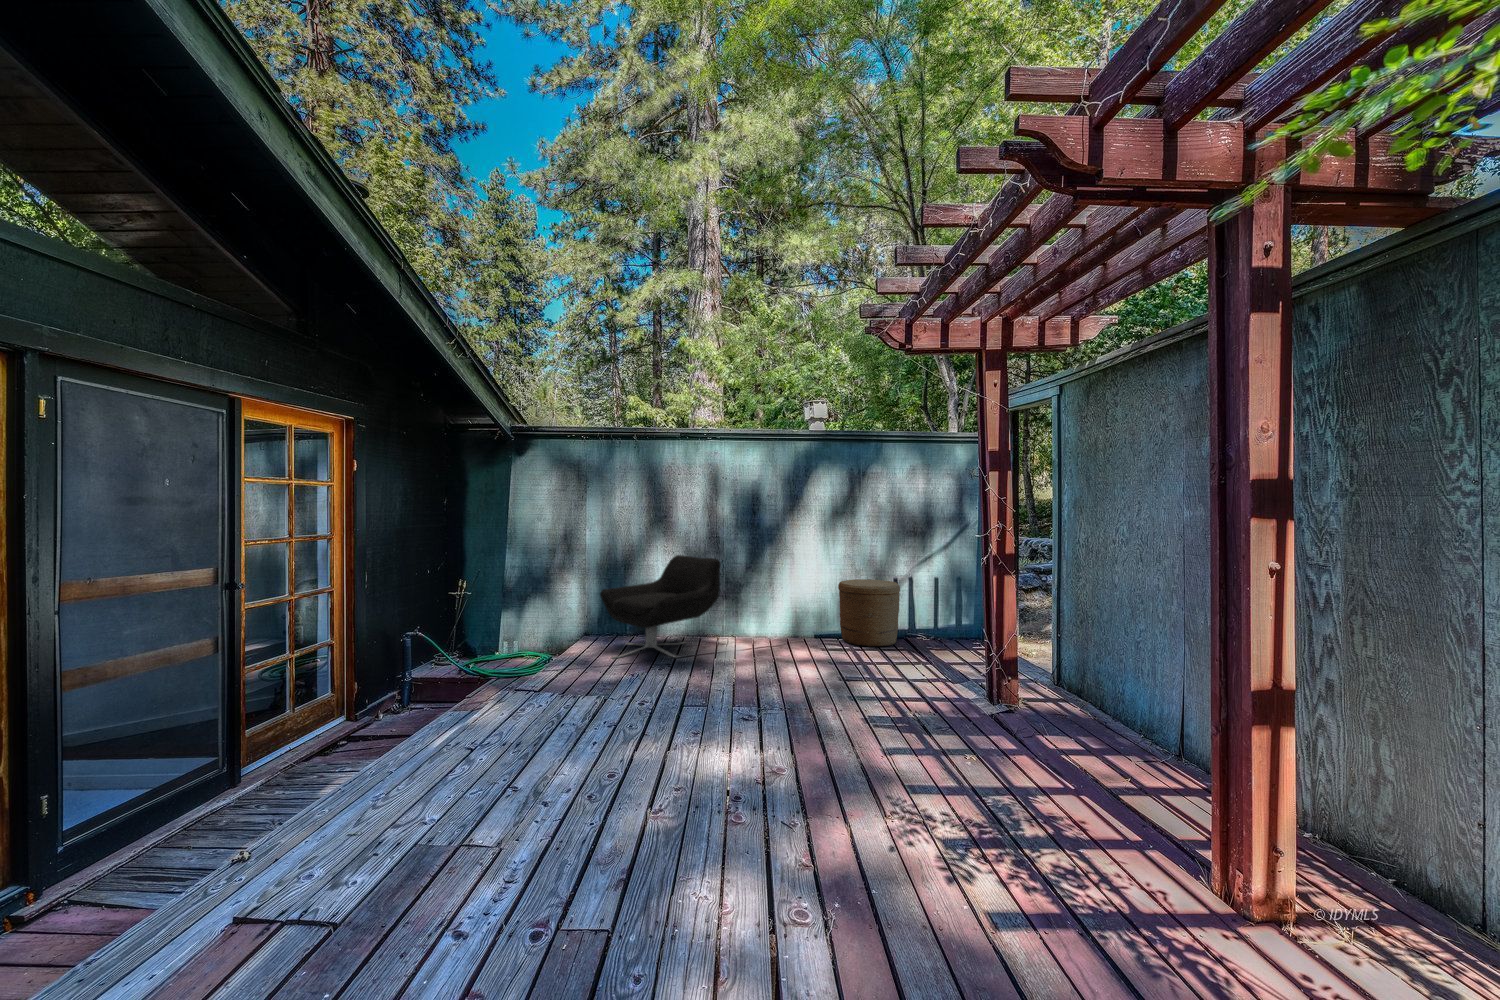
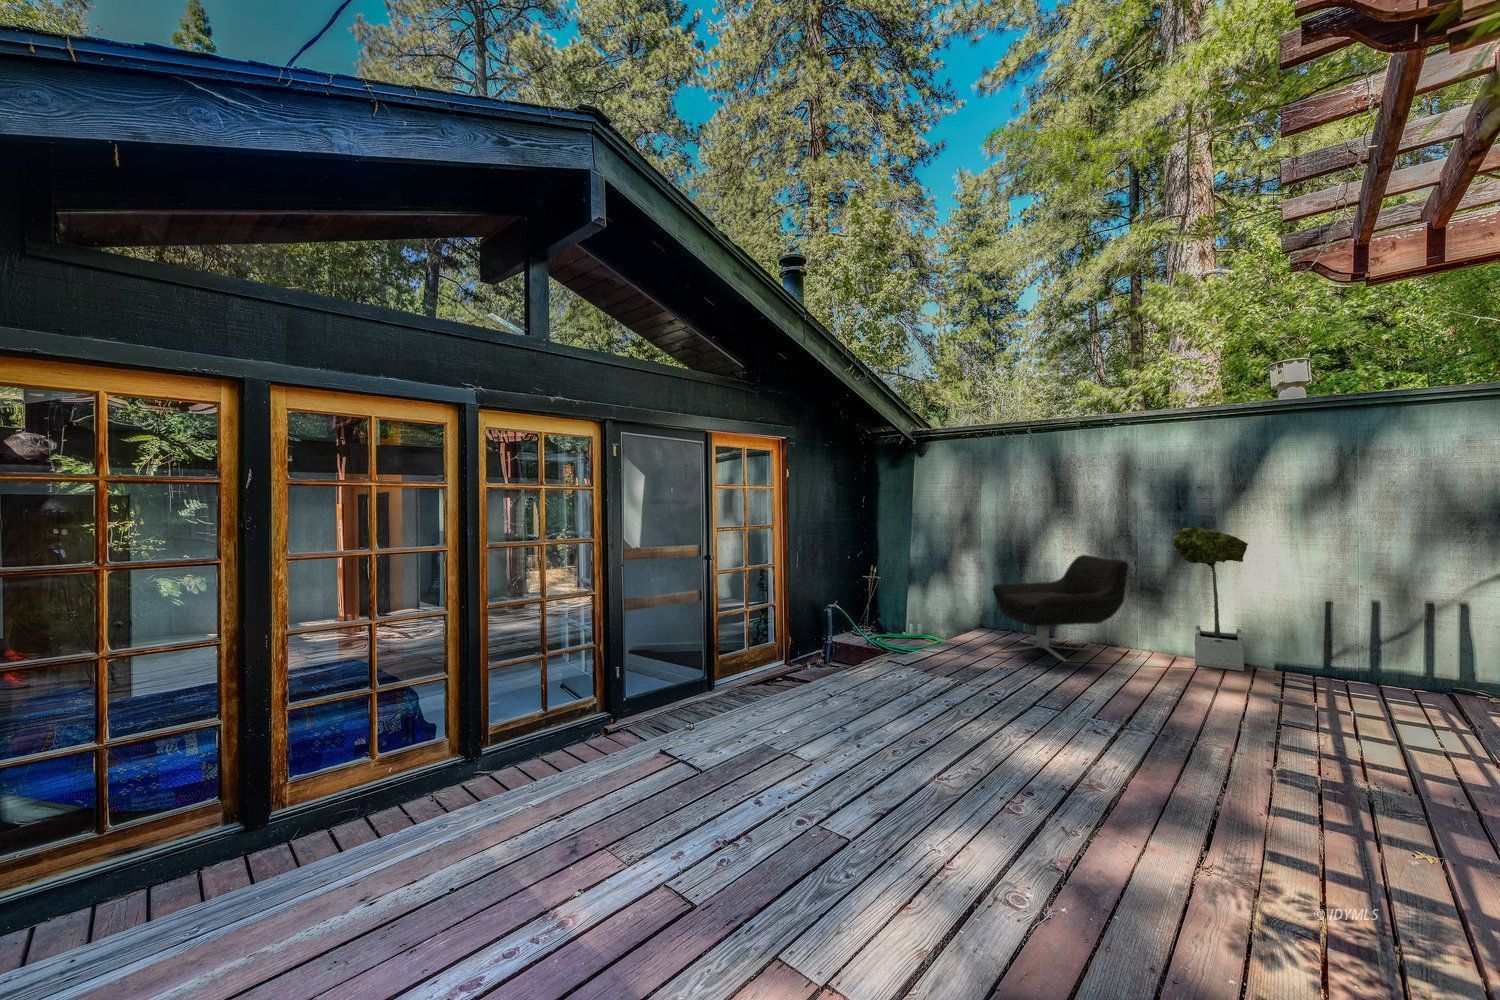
potted tree: none [751,526,800,643] -> present [1174,525,1248,671]
woven basket: present [838,579,900,647] -> none [1315,600,1433,698]

